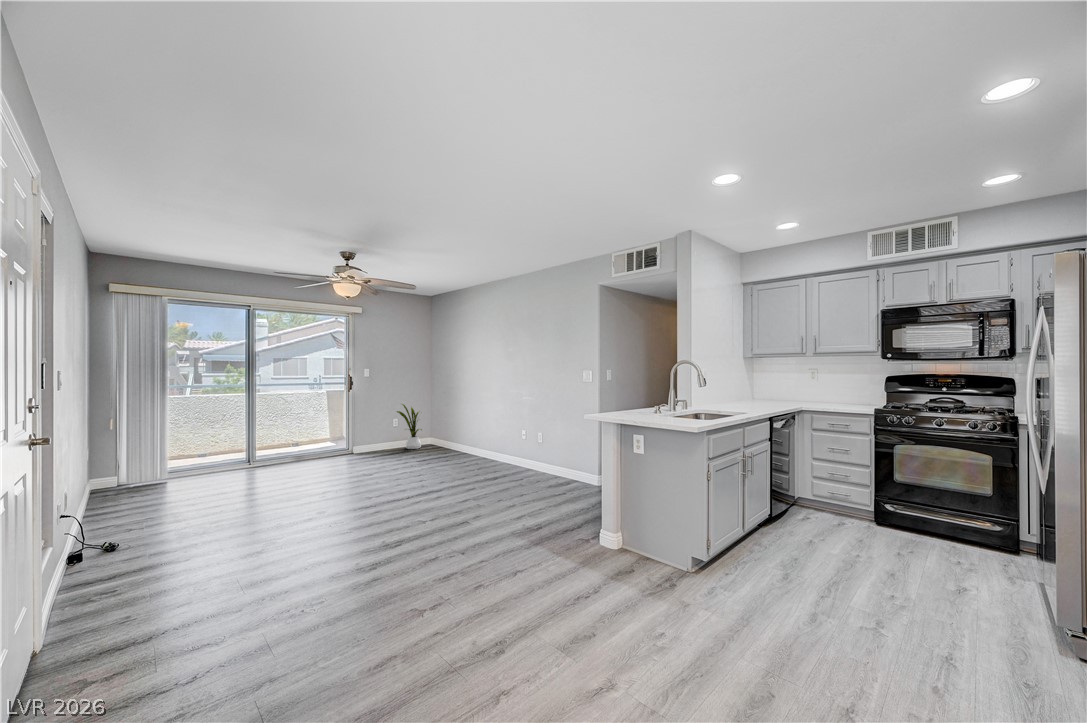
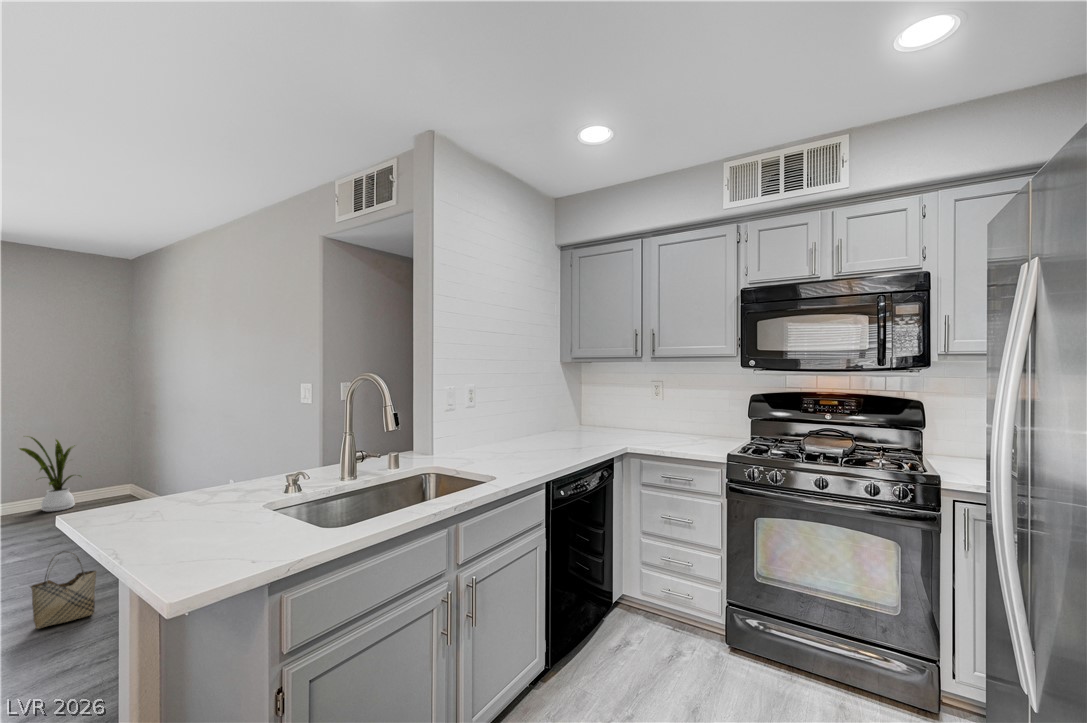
woven basket: none [474,455,498,492] -> present [31,552,96,629]

